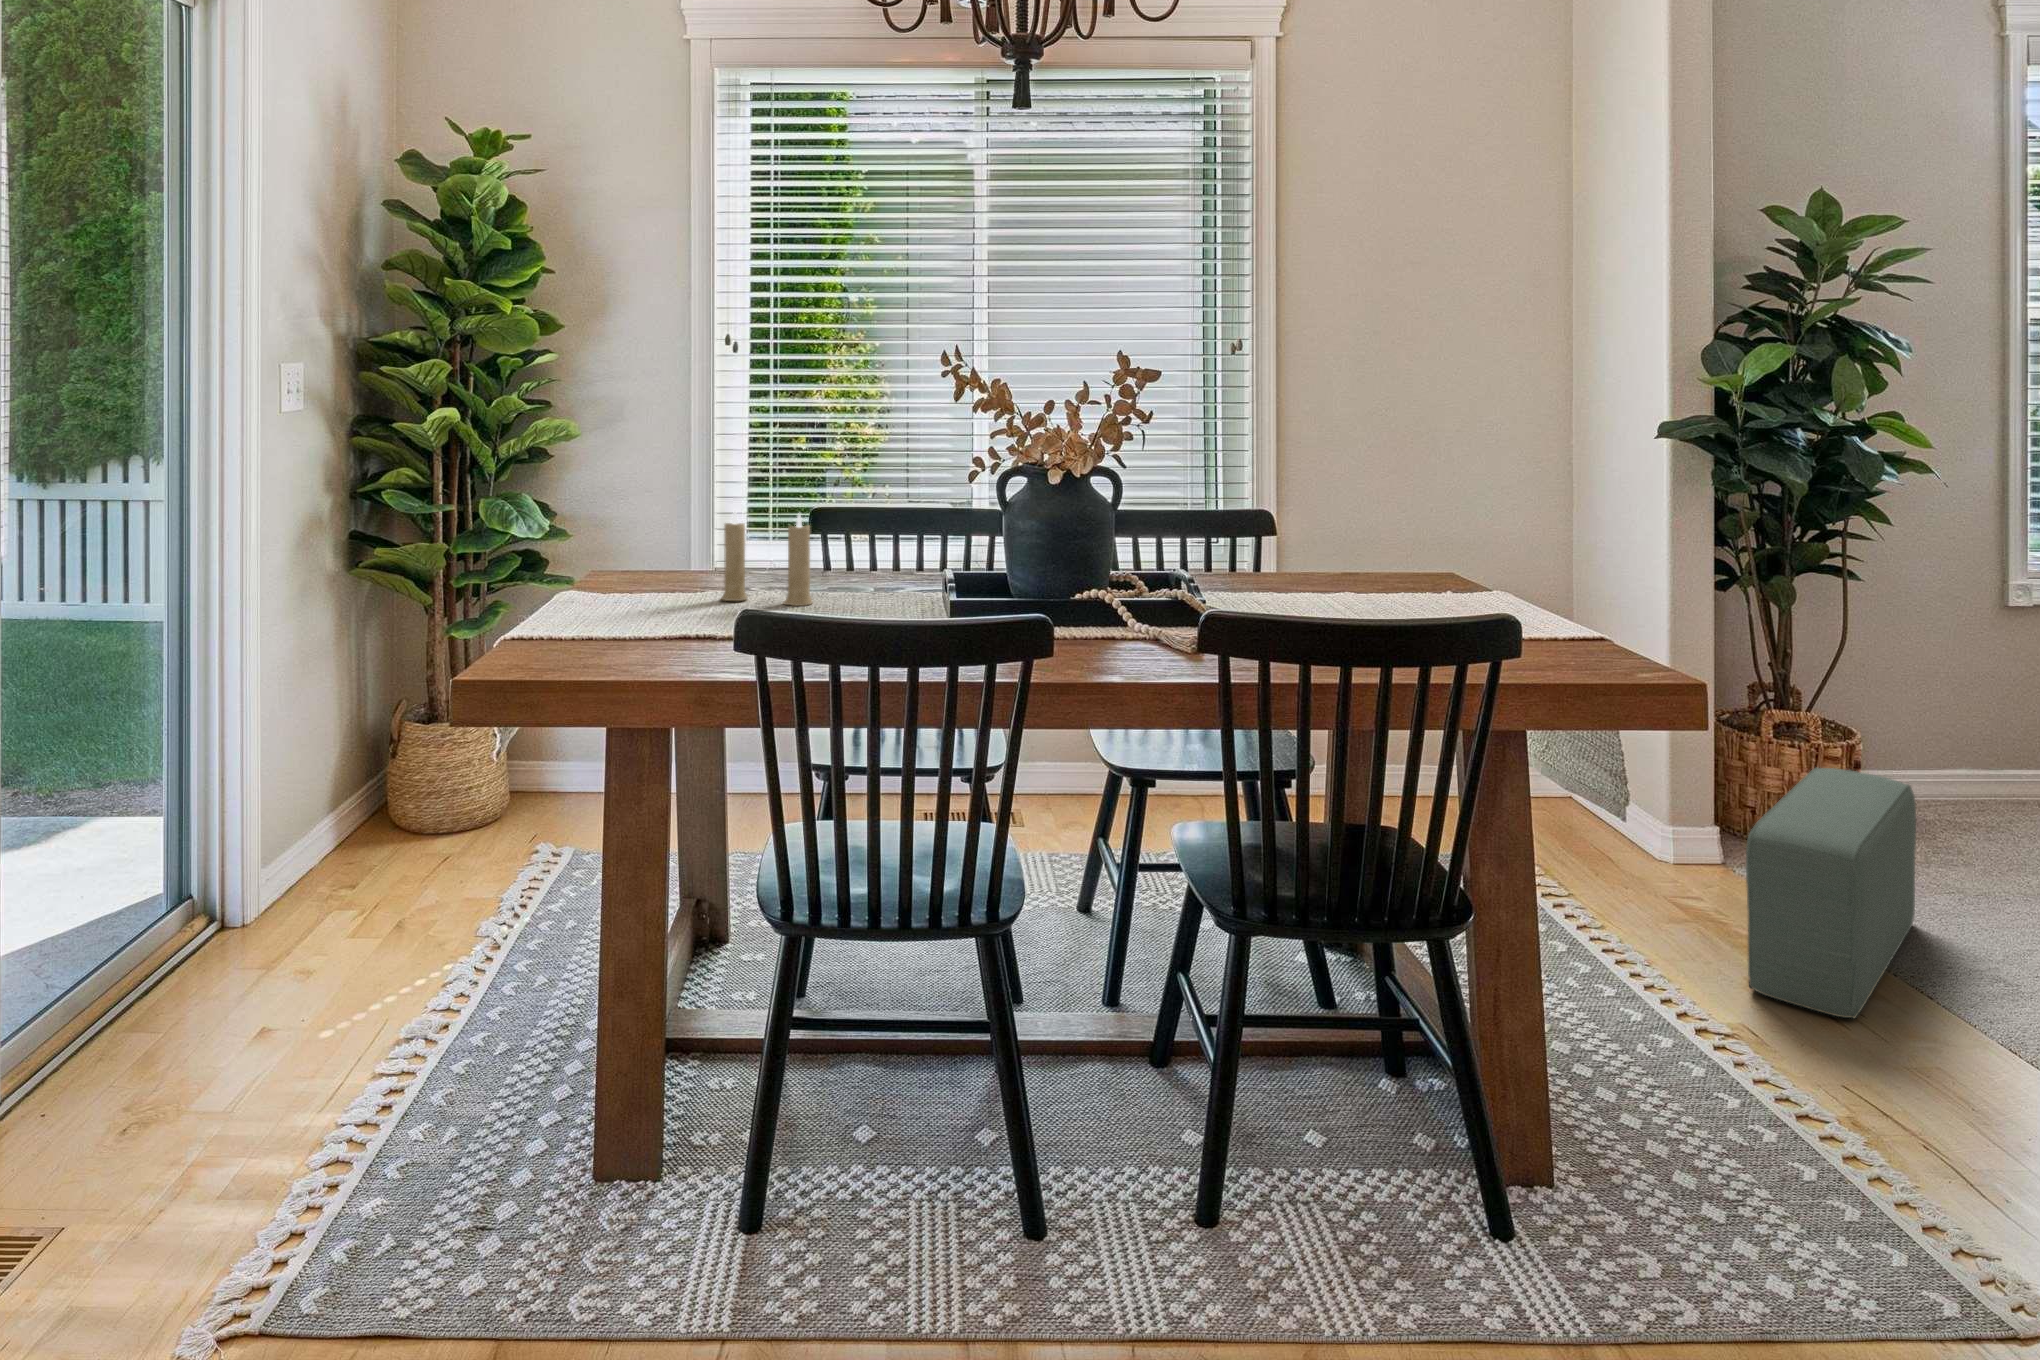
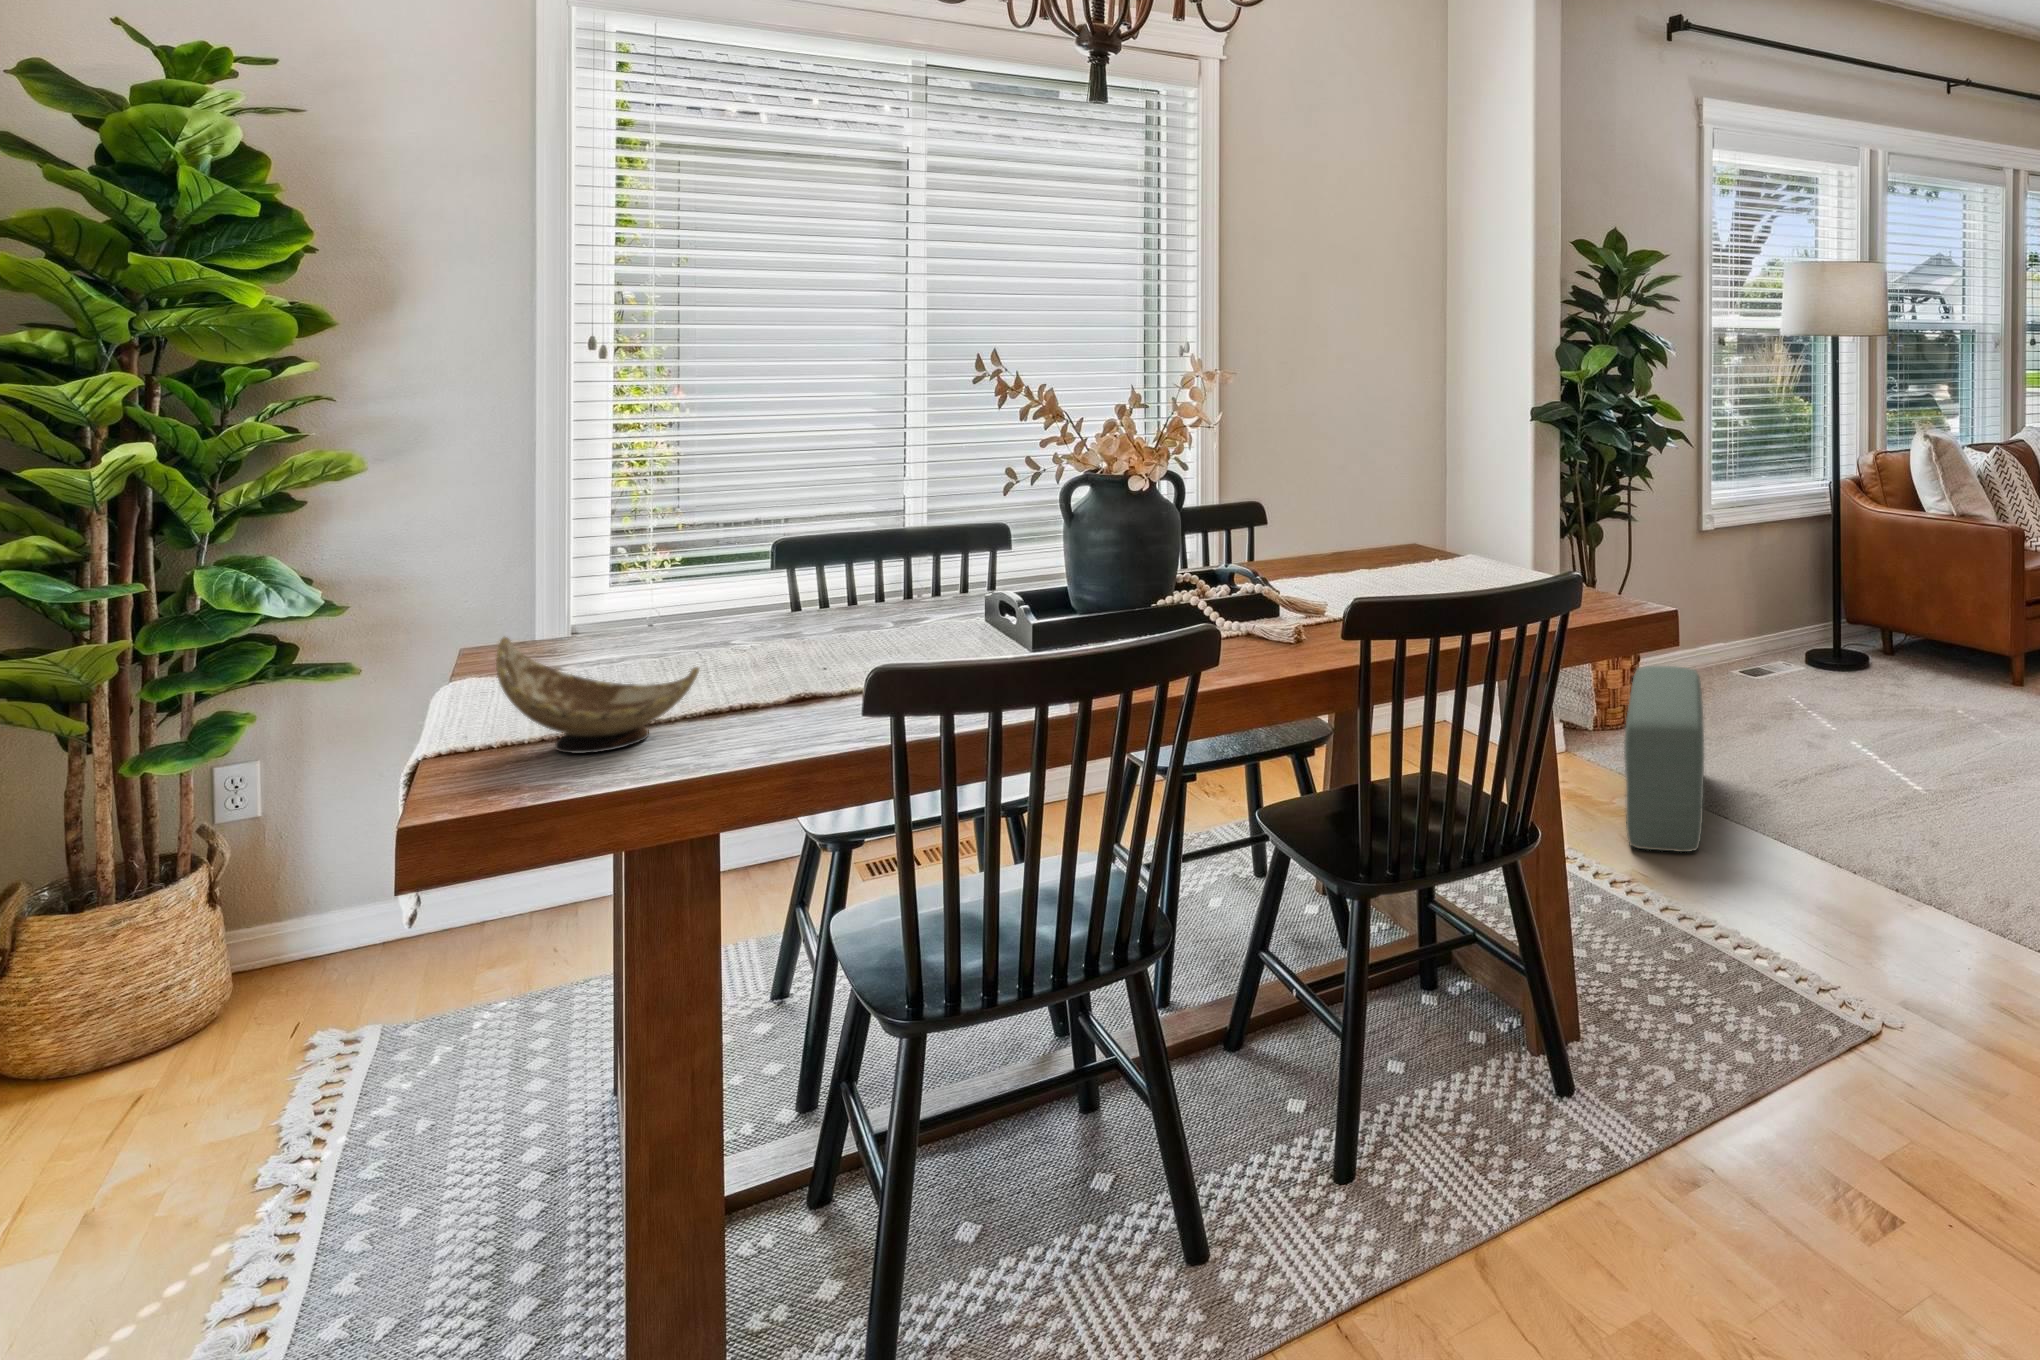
candle: present [721,511,812,606] -> none [692,542,824,661]
decorative bowl: none [540,558,668,654] -> present [496,637,699,753]

